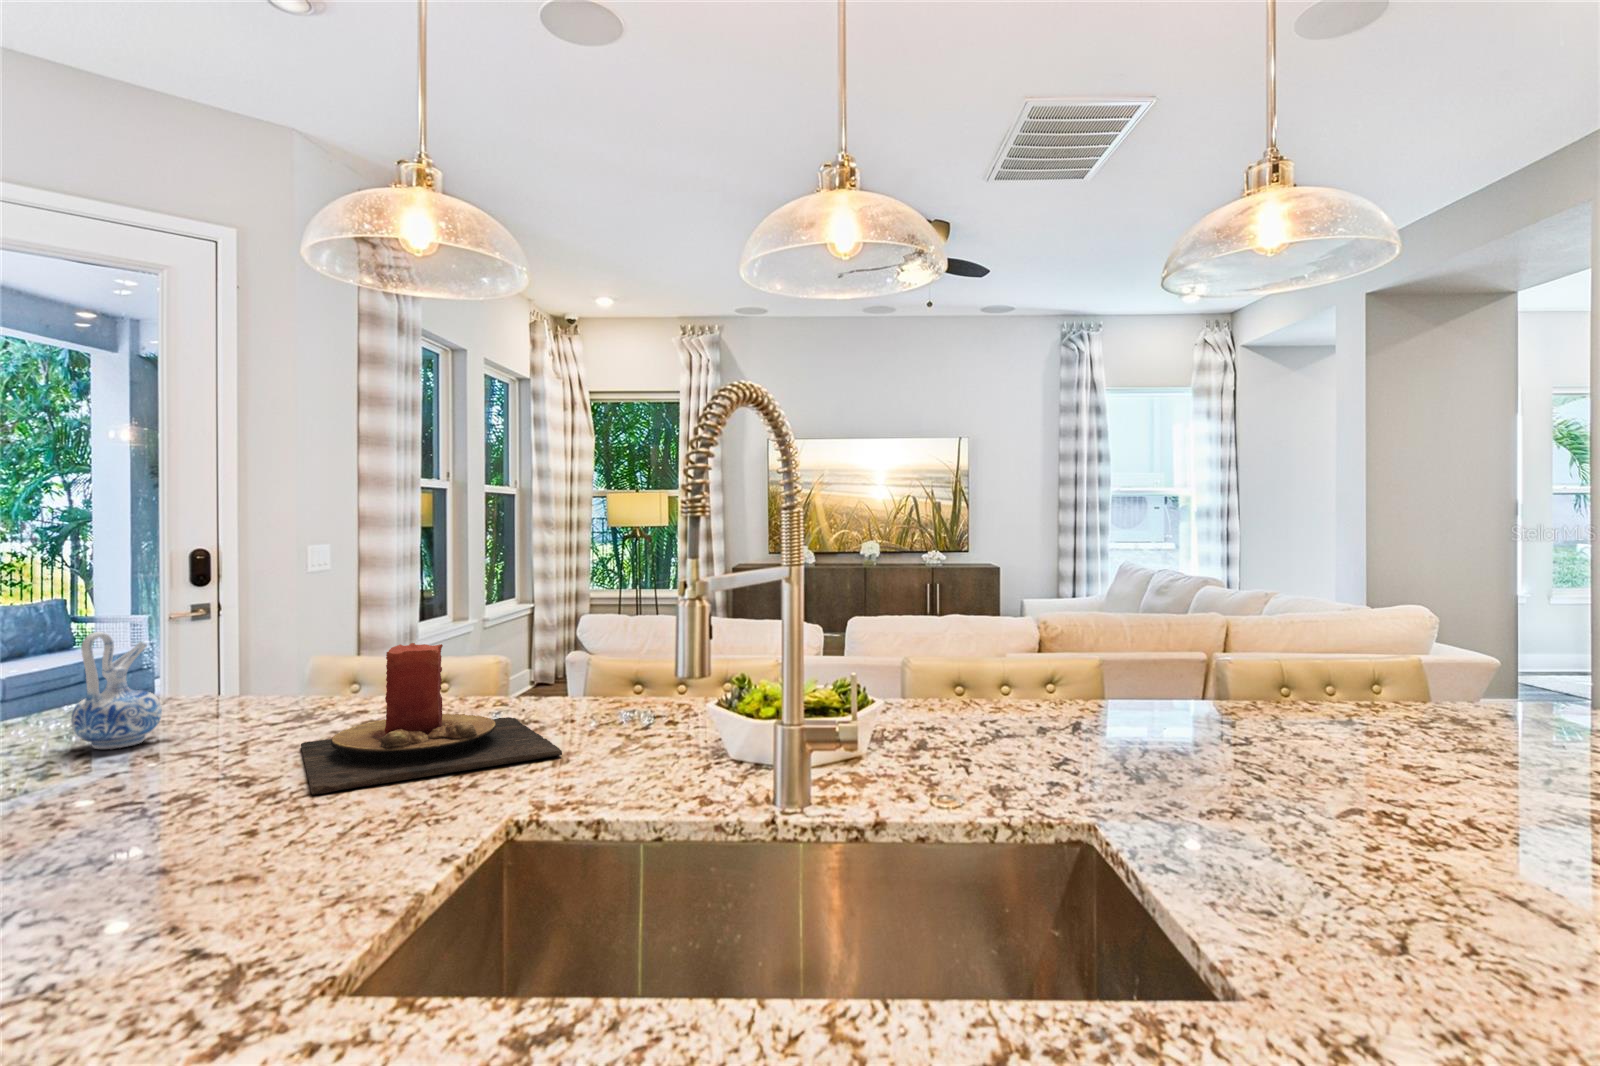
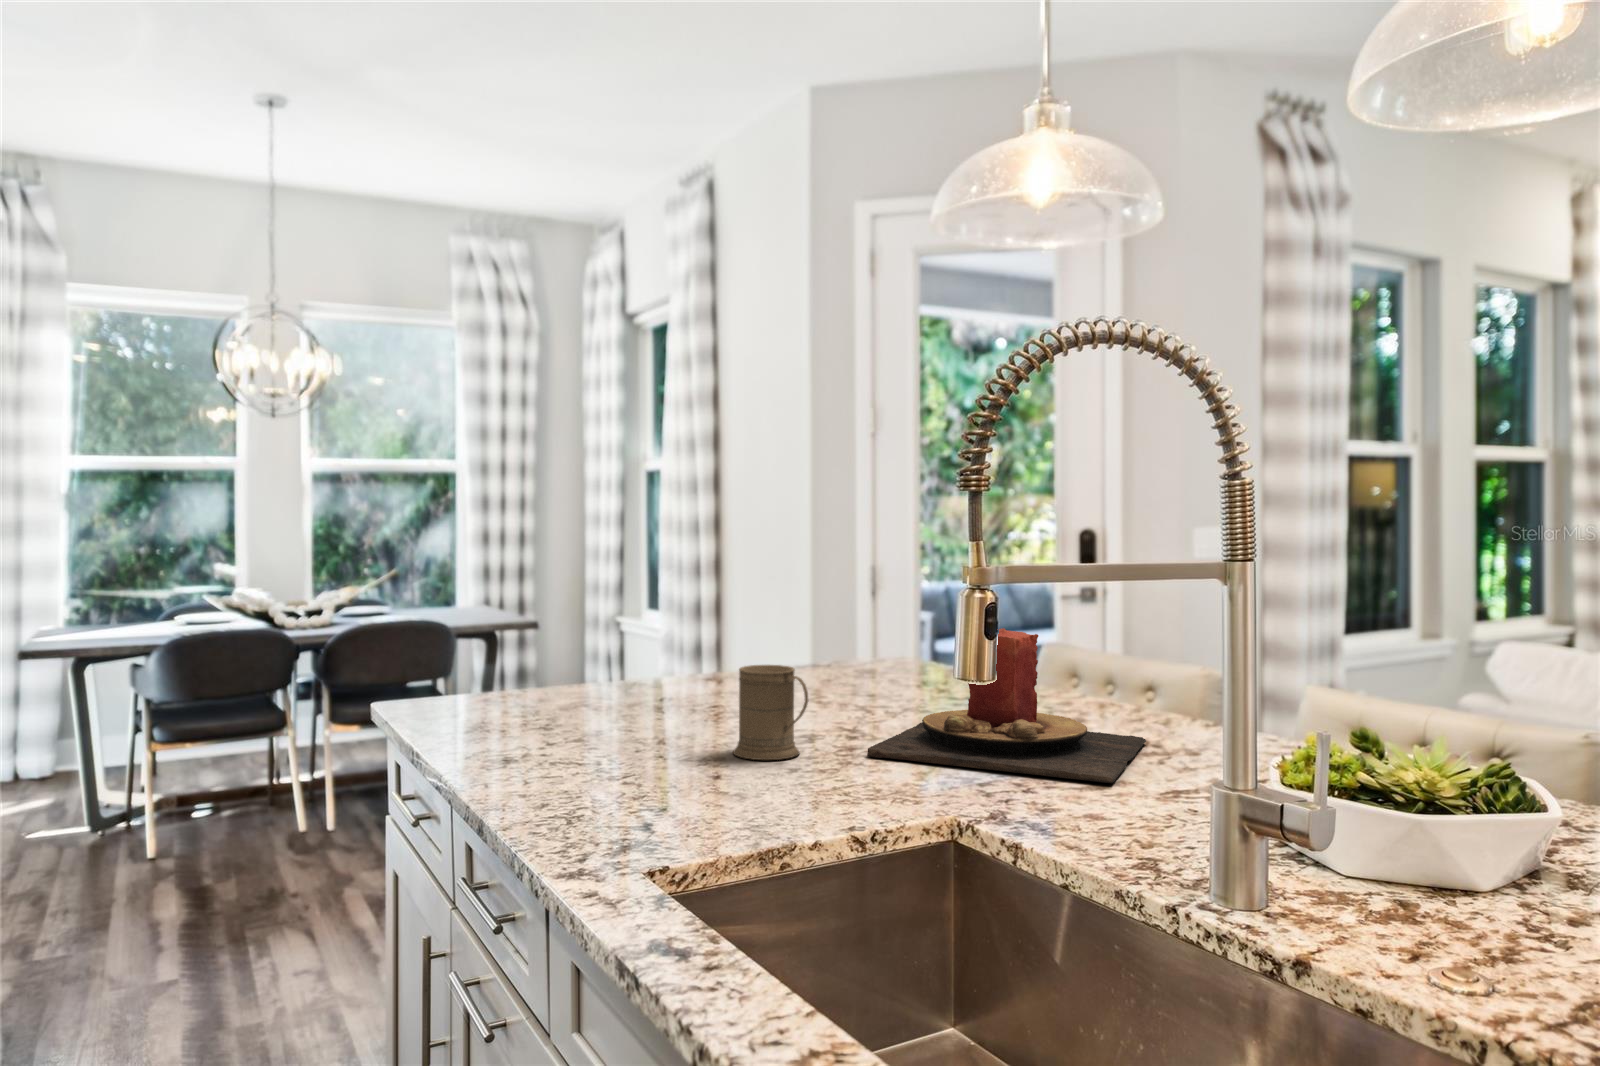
ceramic pitcher: present [71,632,162,749] -> none [806,590,868,693]
mug: none [133,719,259,841] -> present [733,665,808,760]

